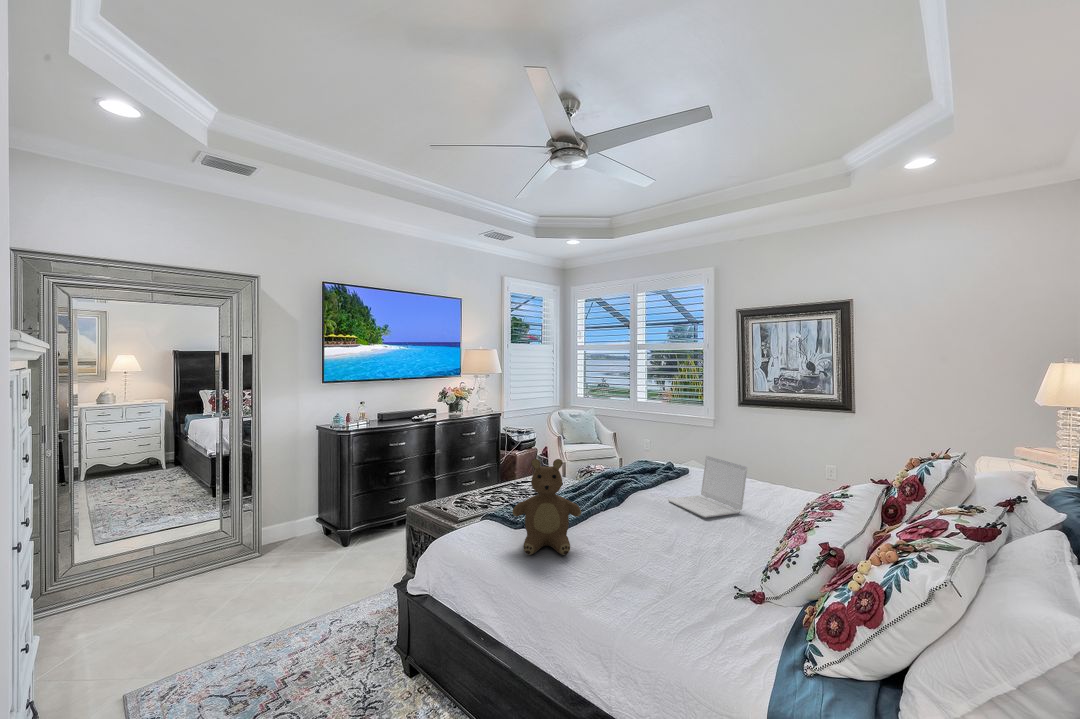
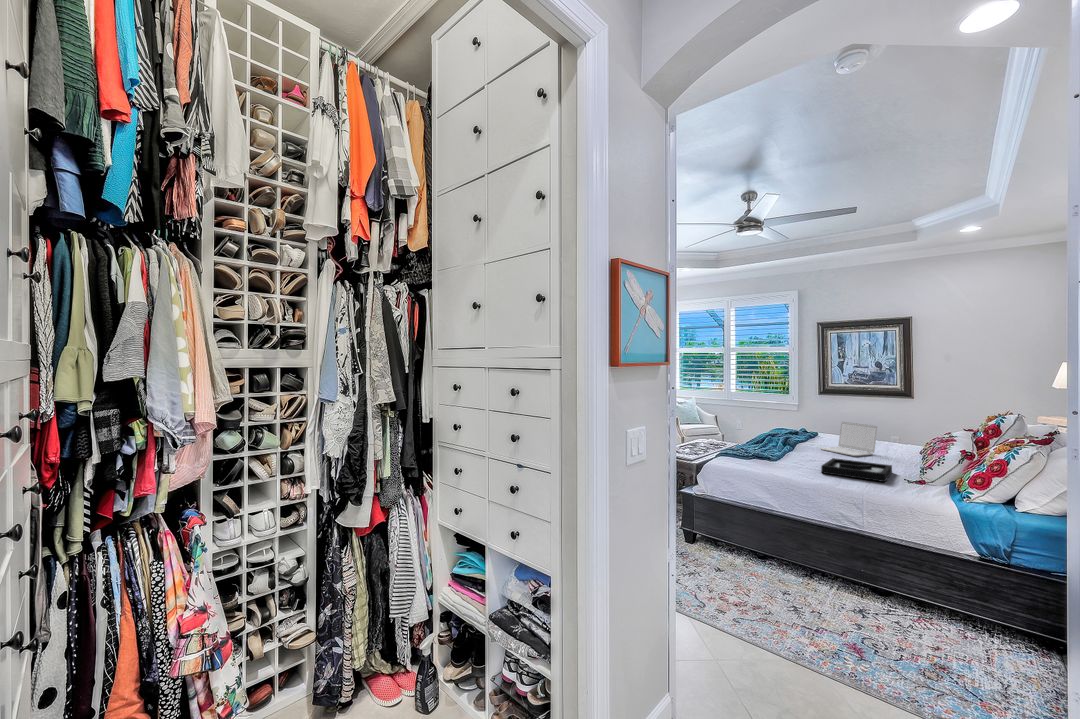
teddy bear: present [512,459,582,555] -> none [754,416,798,469]
decorative tray: none [602,528,732,595] -> present [821,458,892,482]

